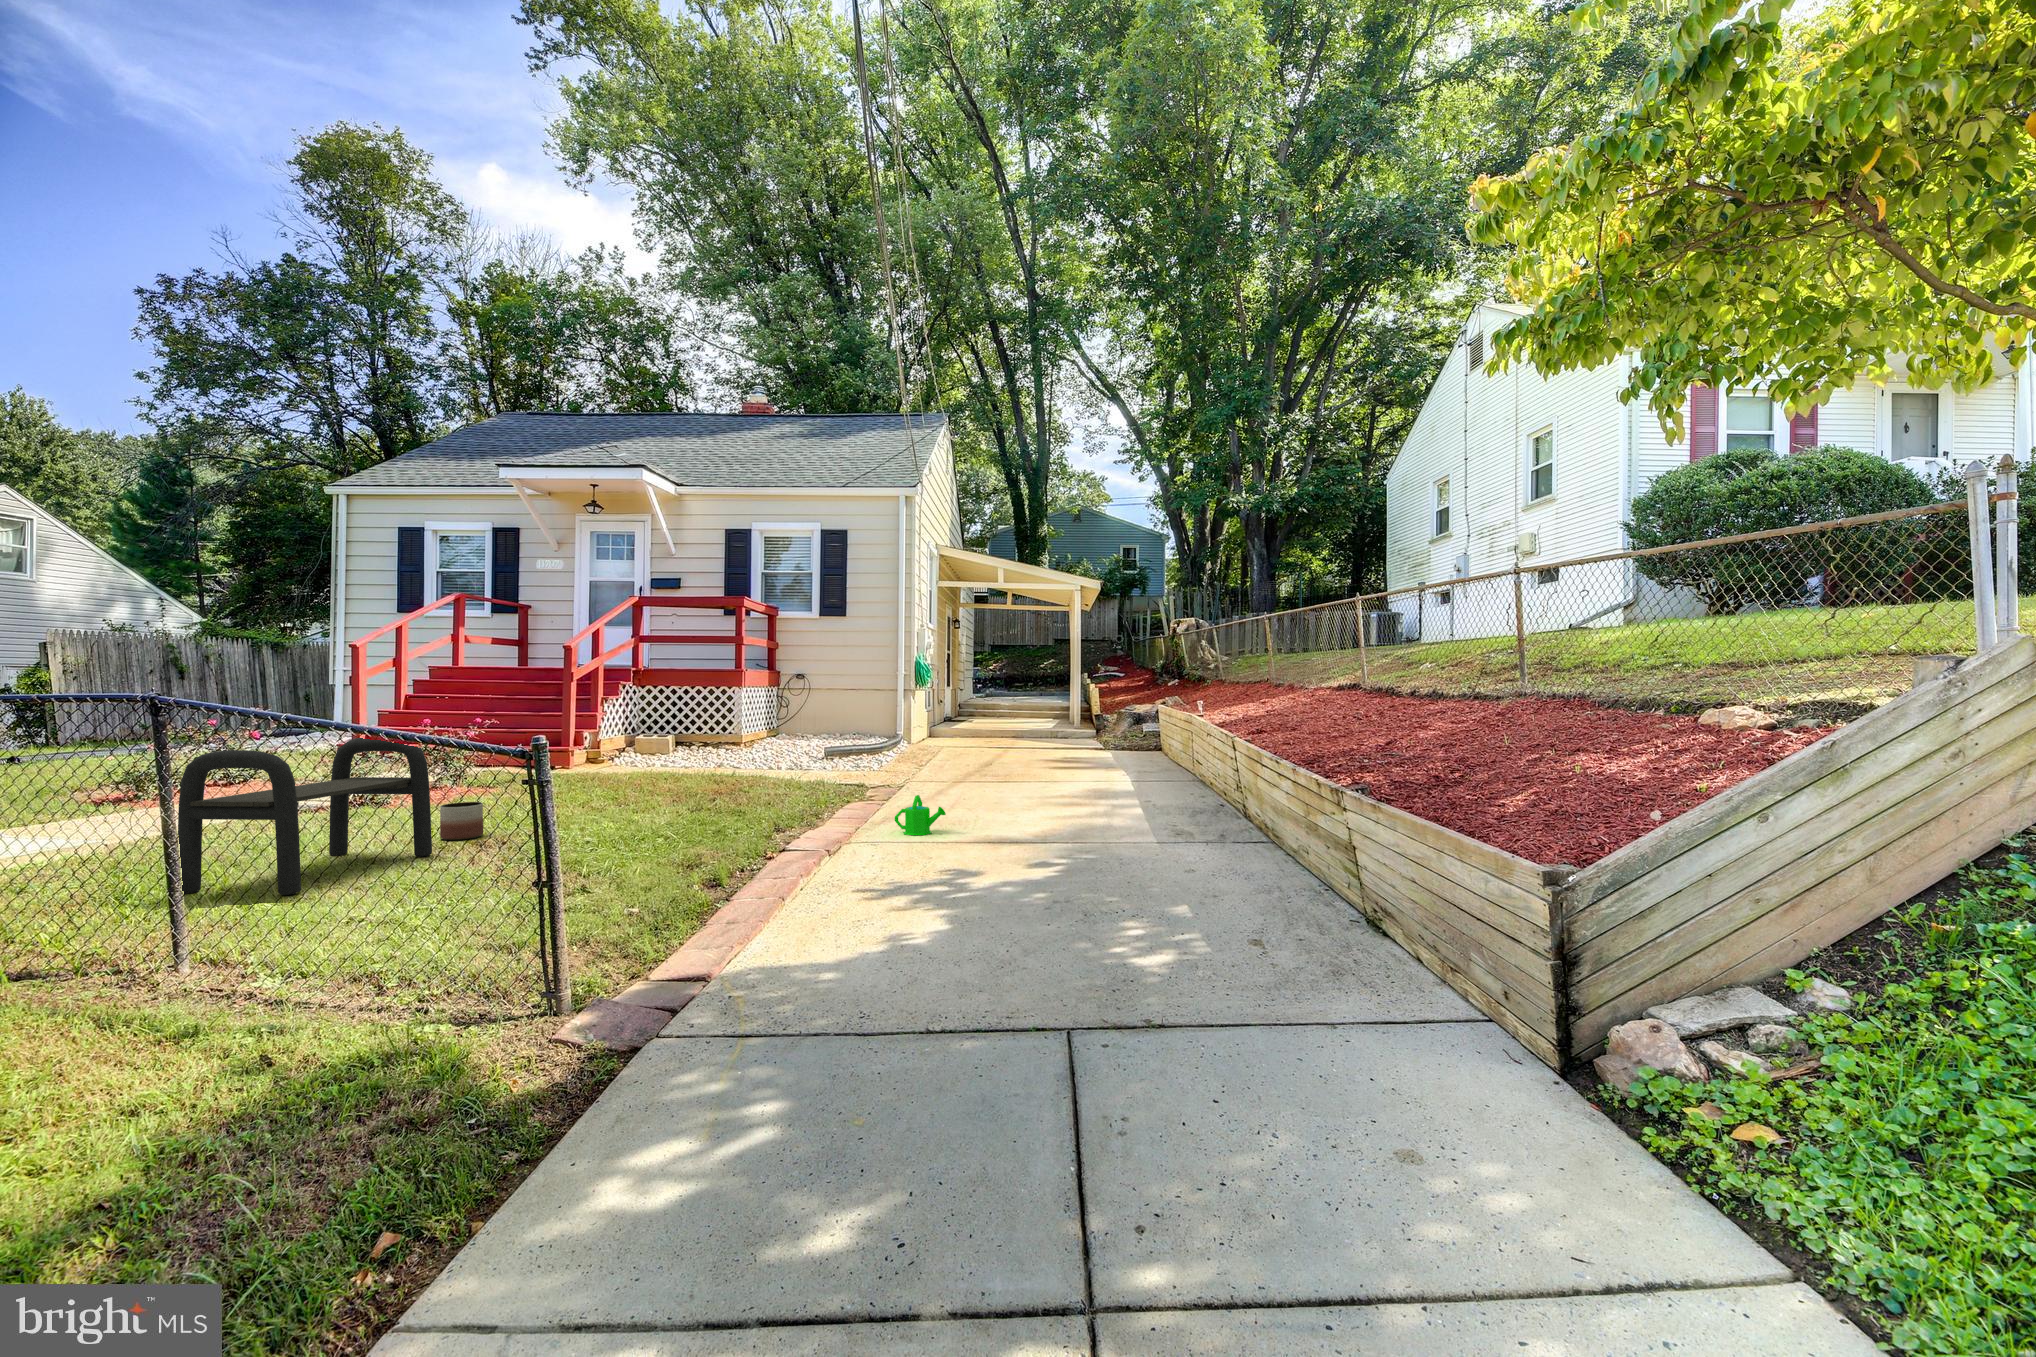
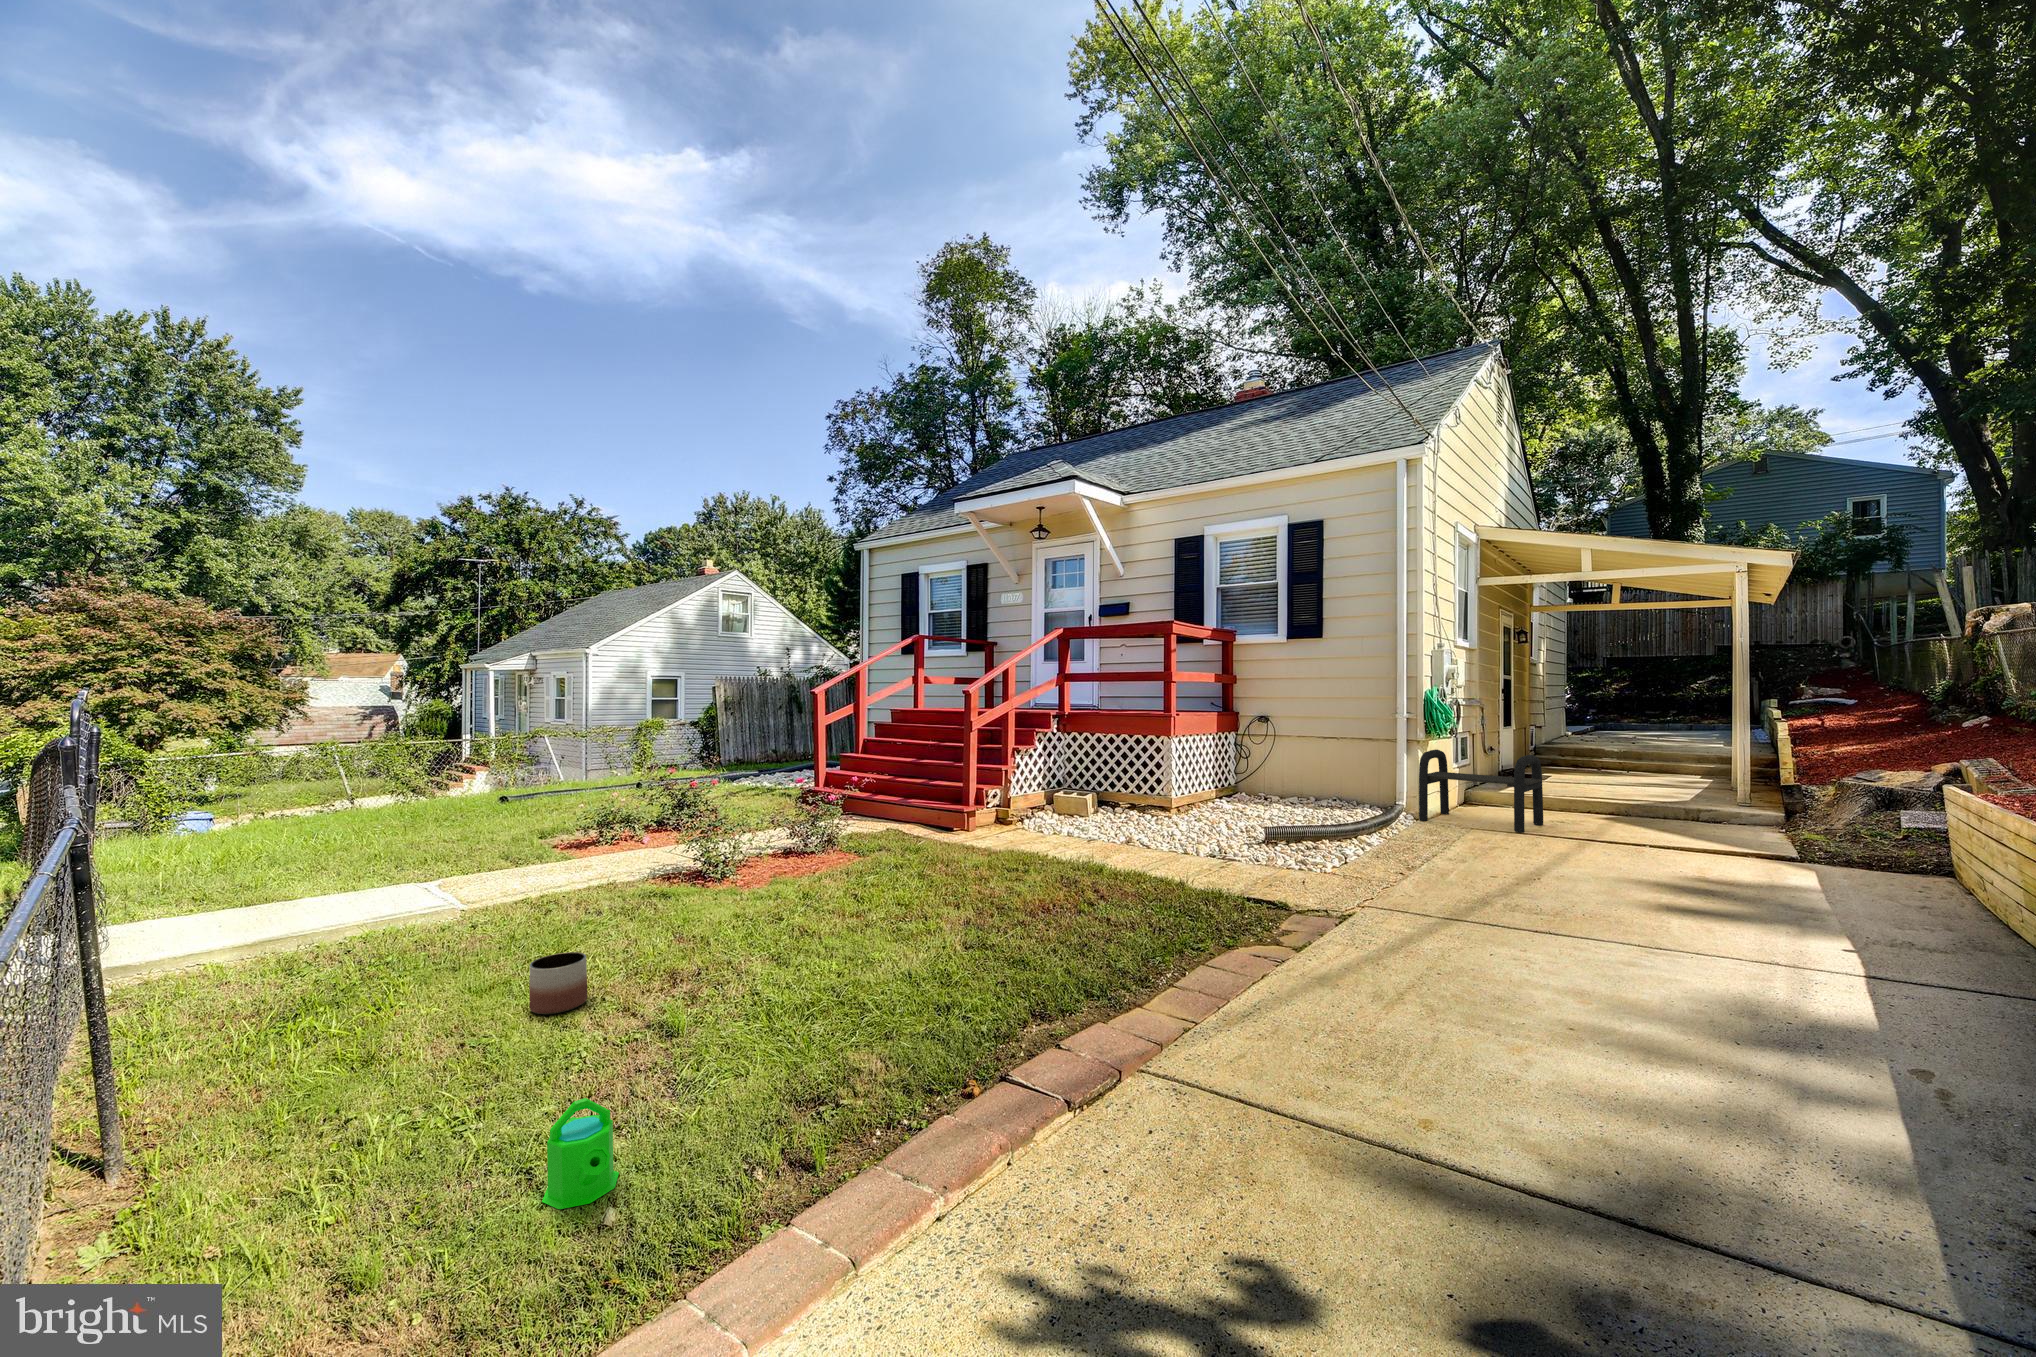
bench: present [177,738,432,895] -> present [1419,750,1543,832]
watering can: present [895,795,946,835] -> present [542,1098,619,1209]

